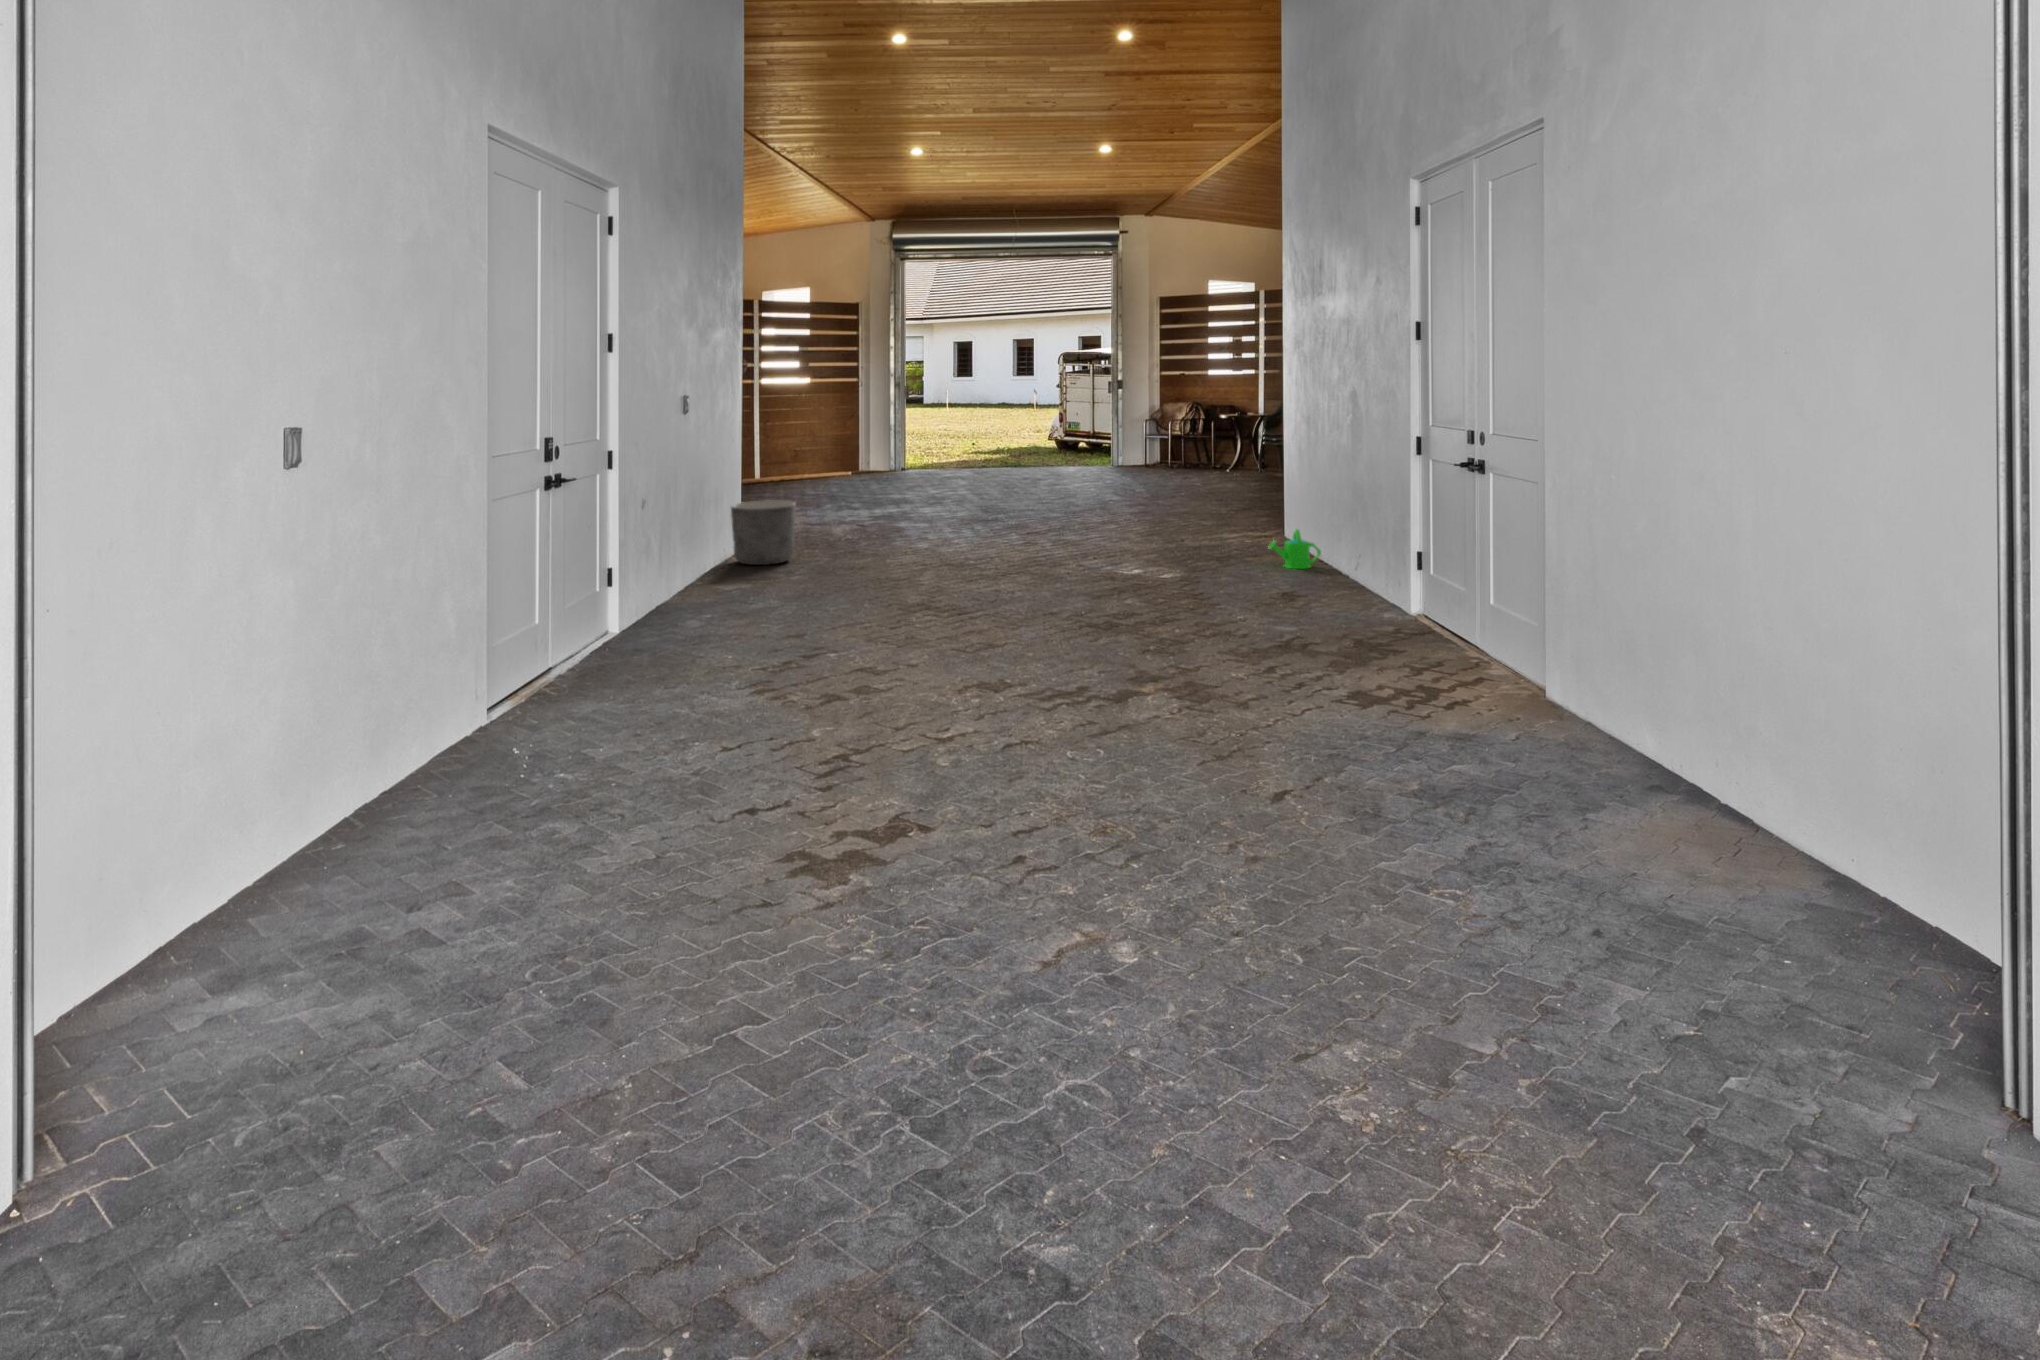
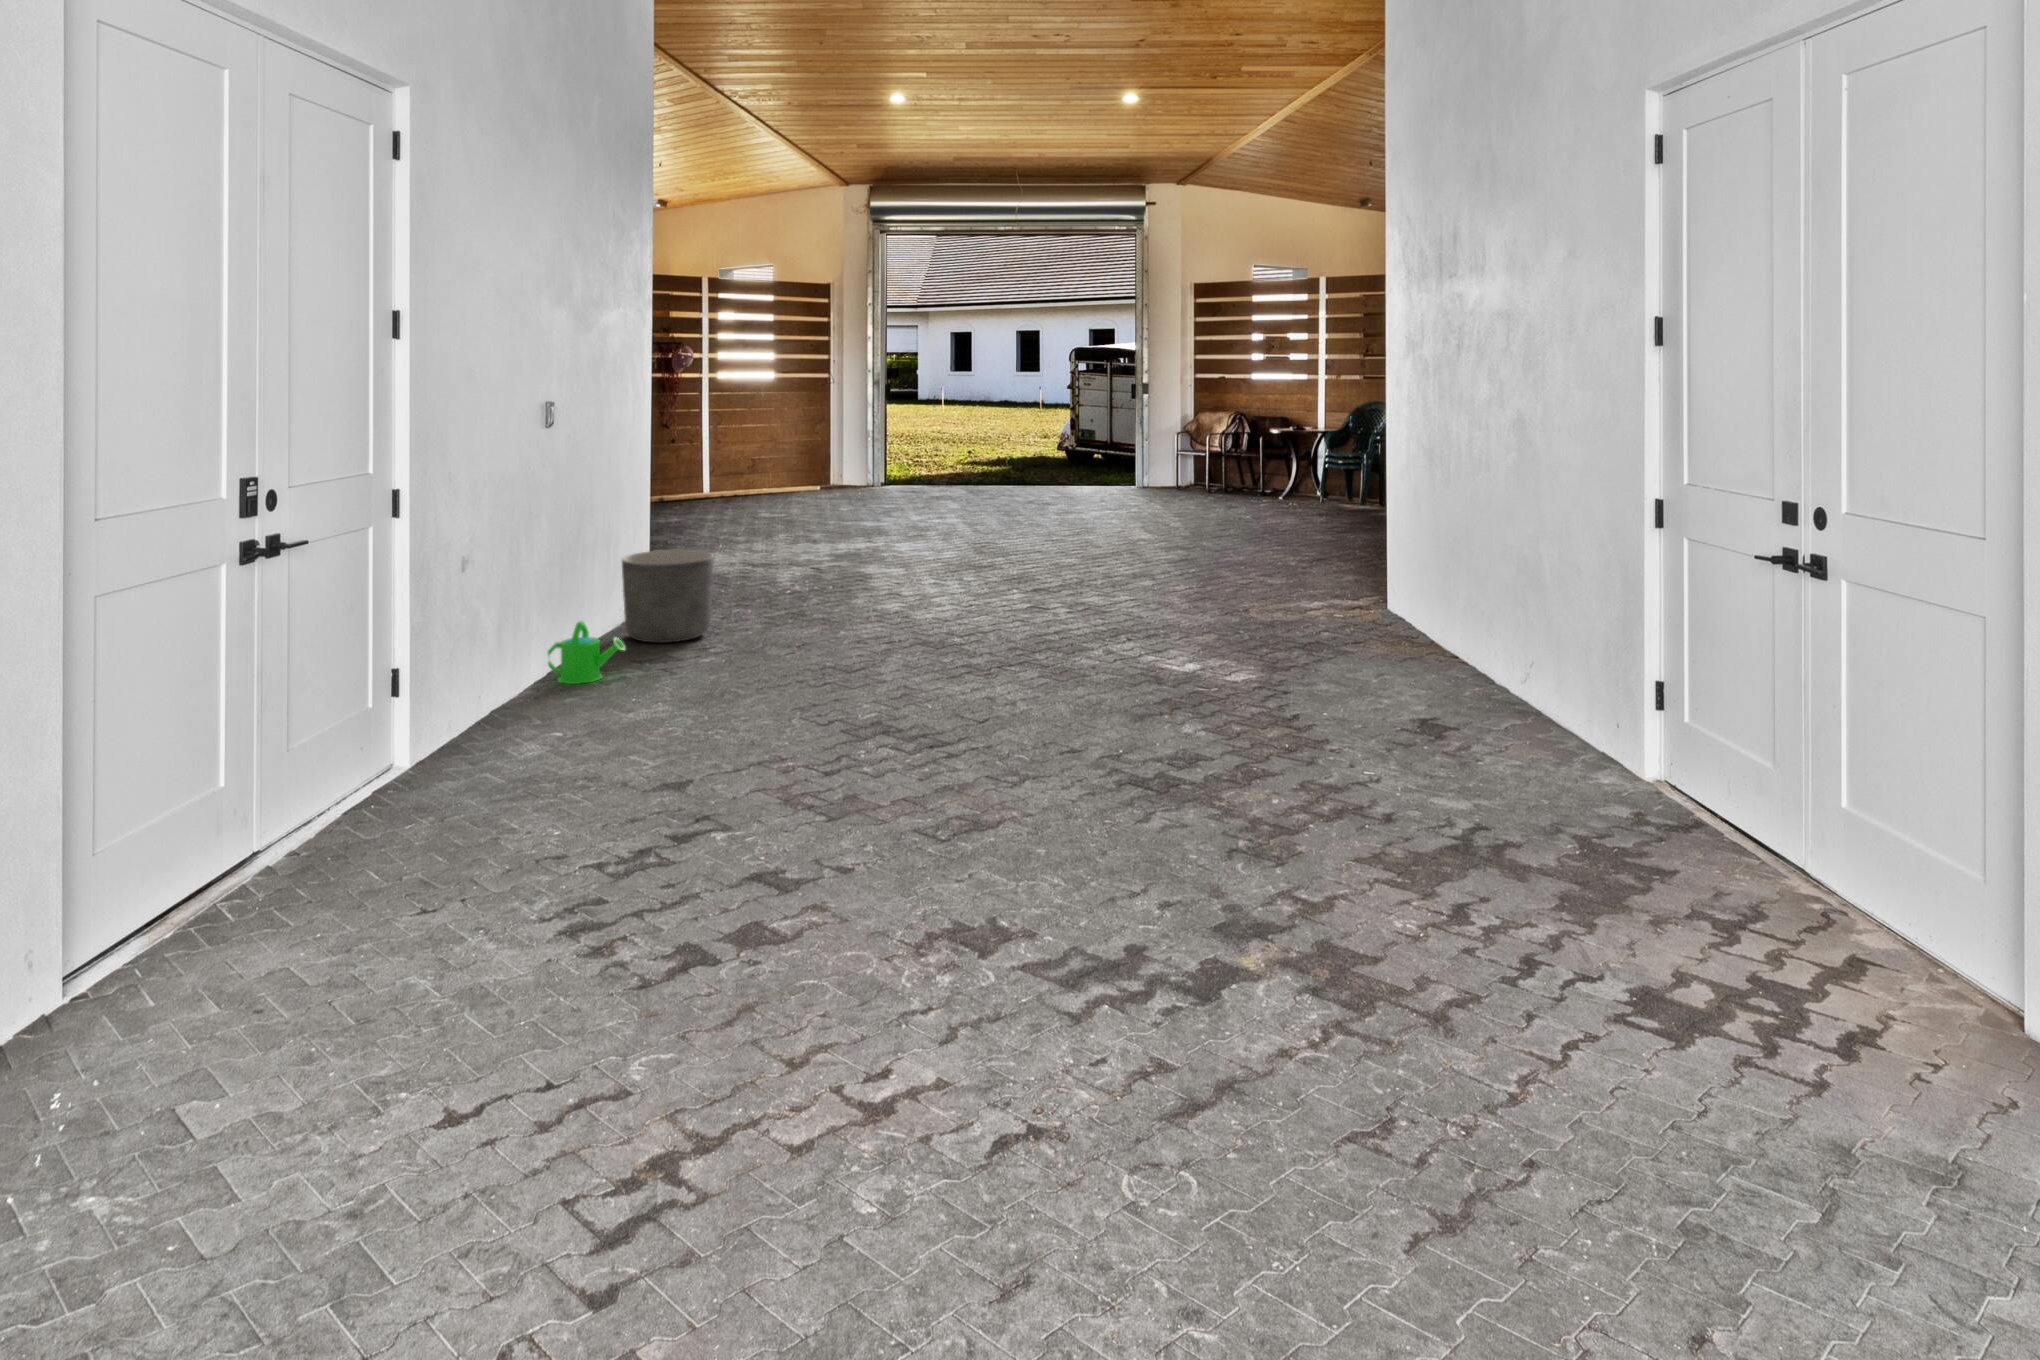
watering can: present [1268,529,1321,569] -> present [548,621,625,684]

